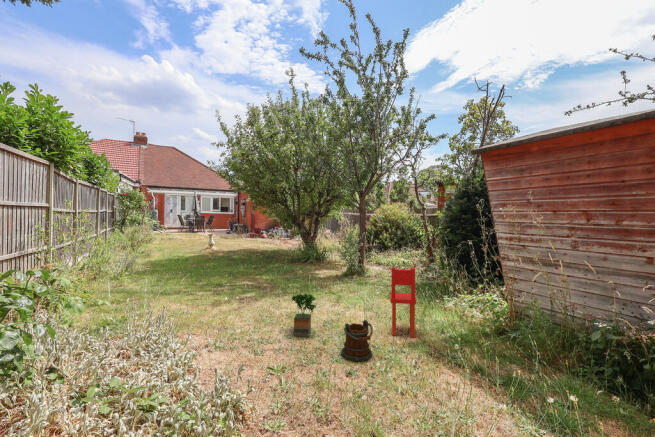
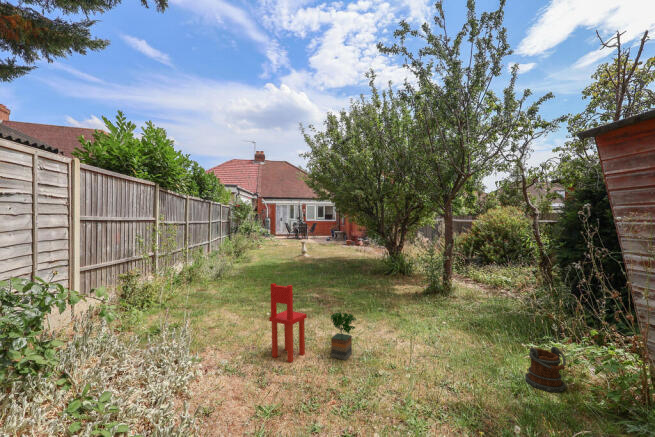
chair: present [390,268,416,338] -> present [269,283,307,362]
bucket: present [341,320,373,361] -> present [525,347,566,392]

